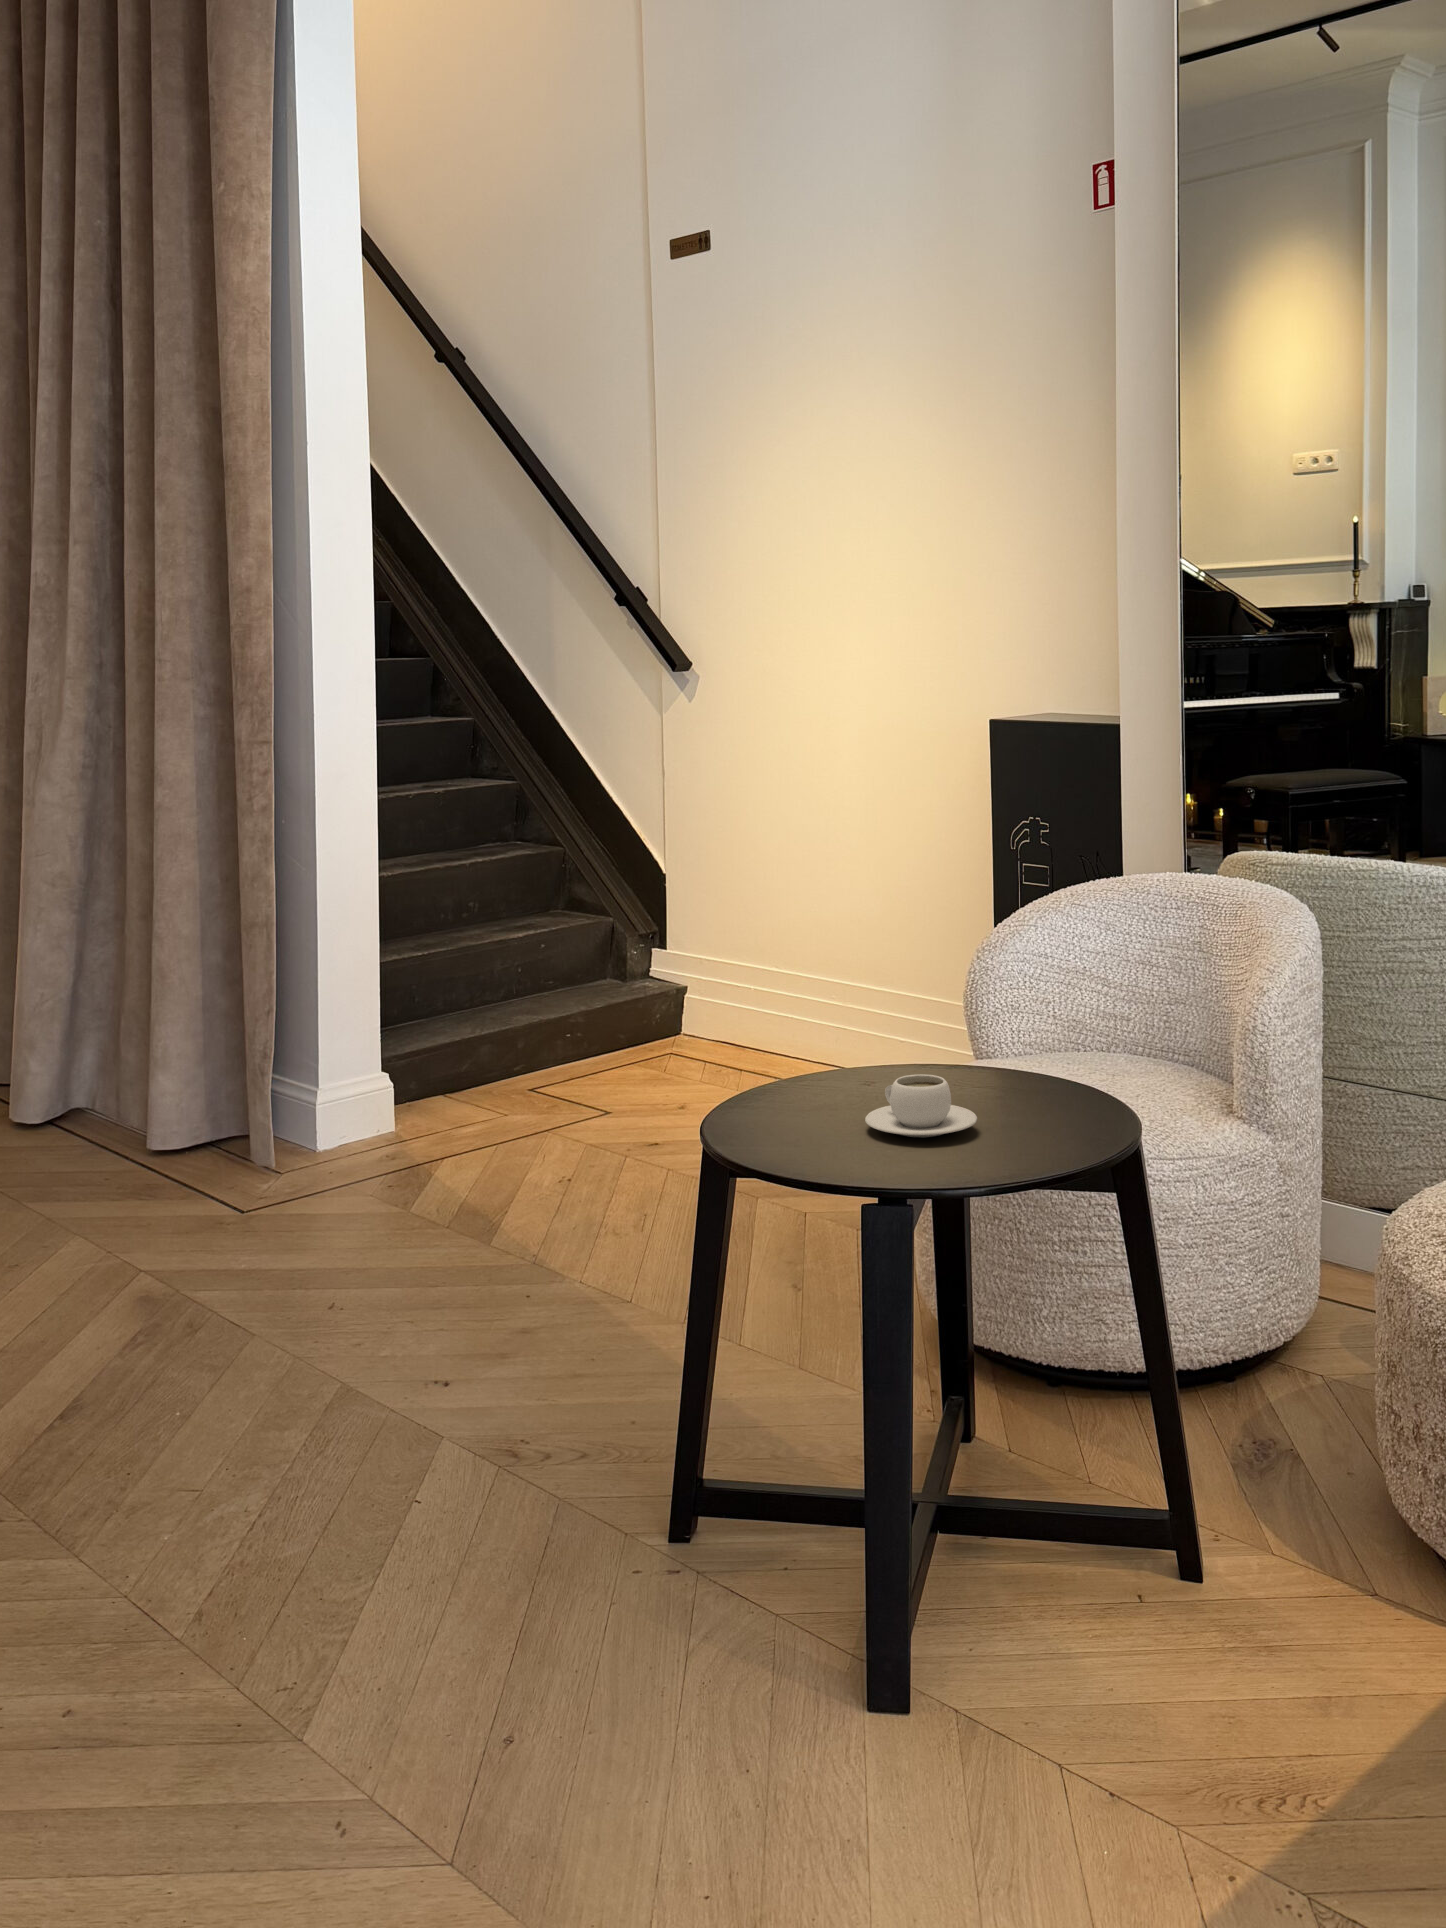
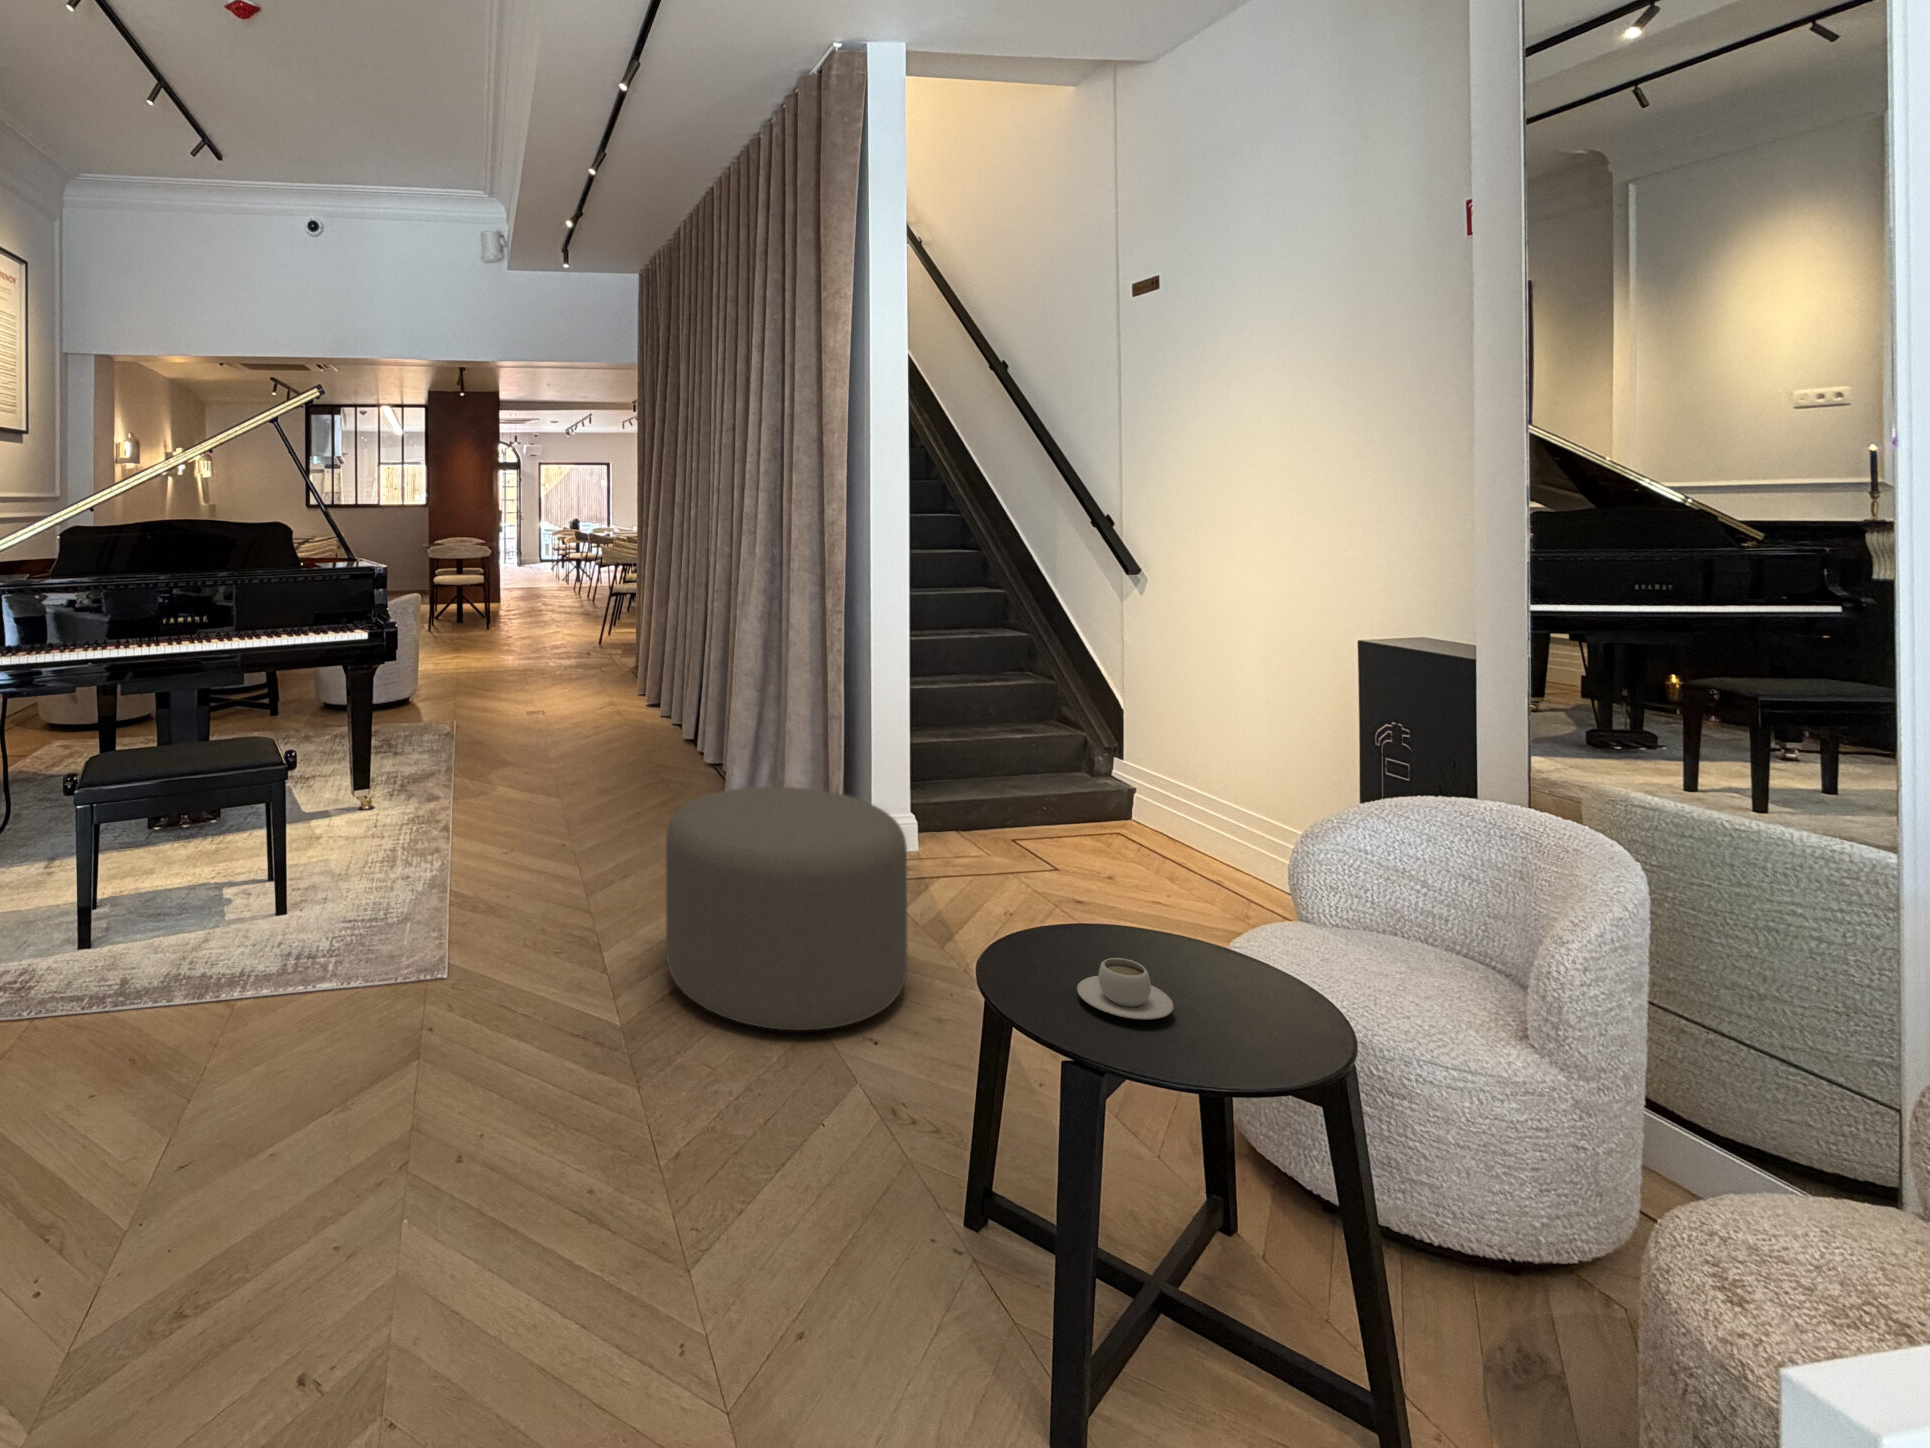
ottoman: none [44,1029,473,1415] -> present [666,787,907,1030]

